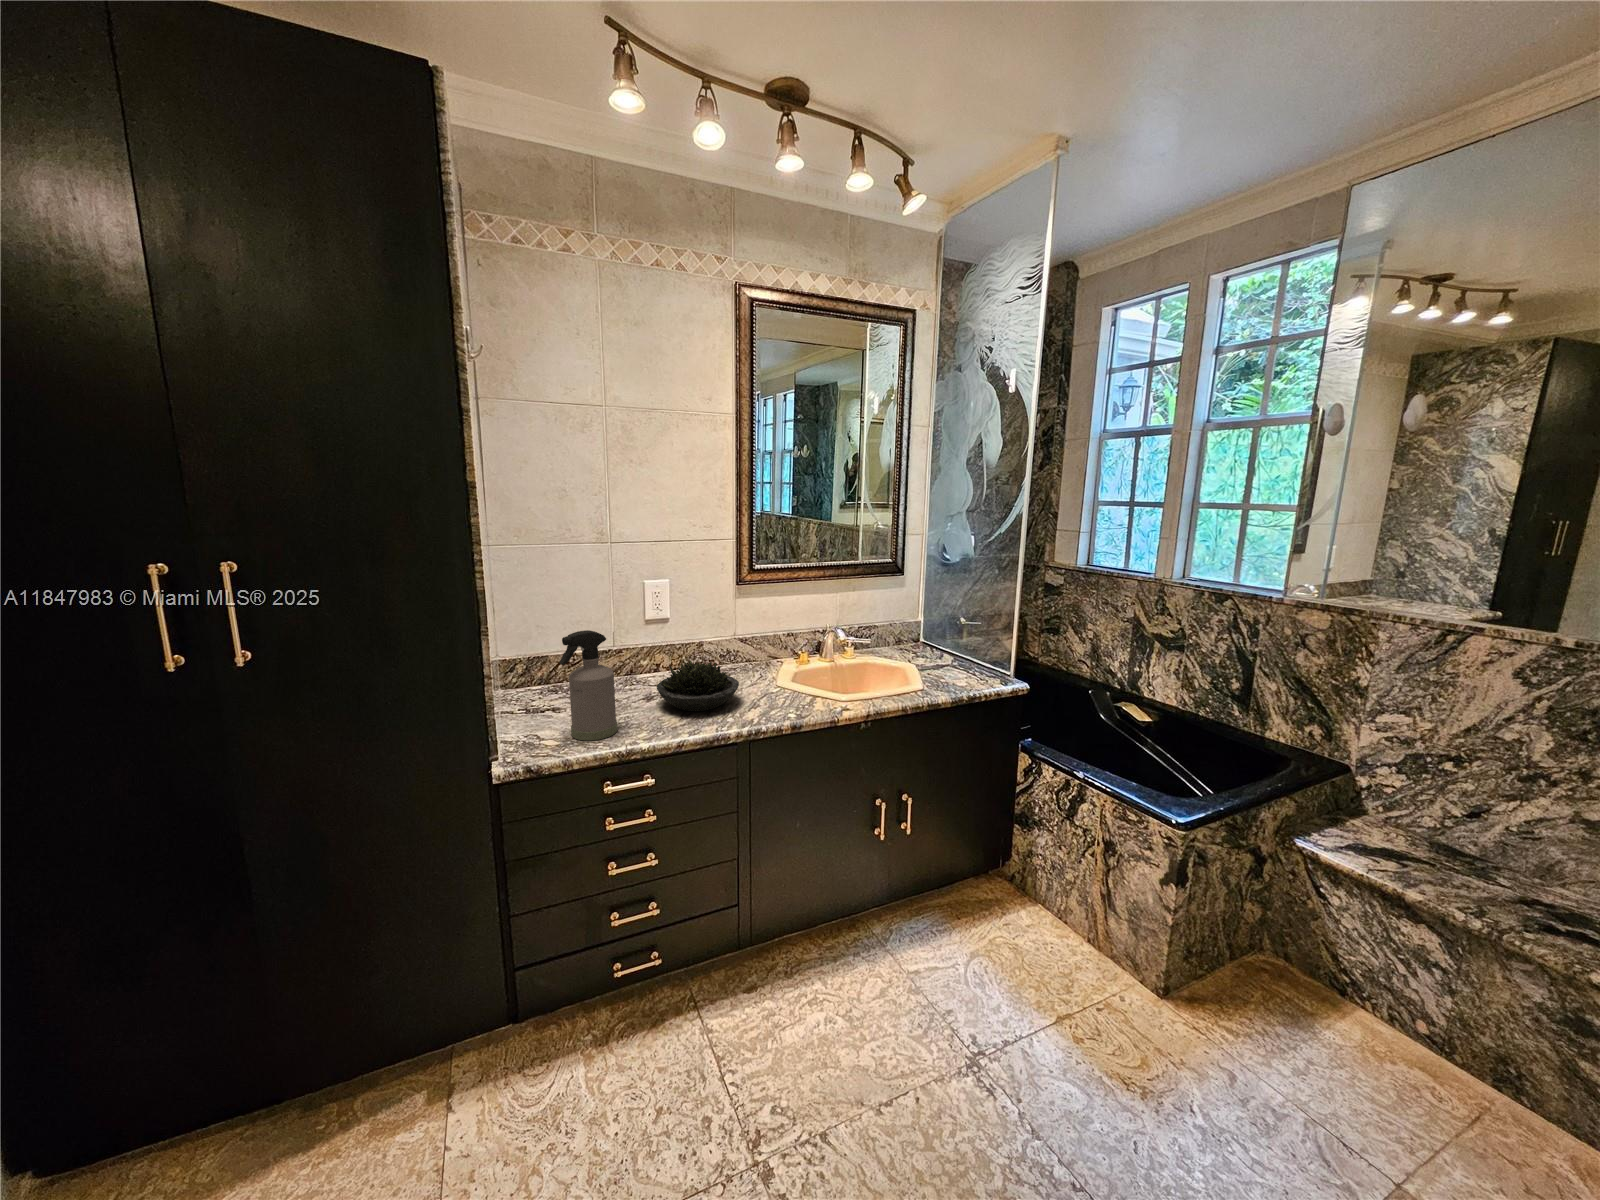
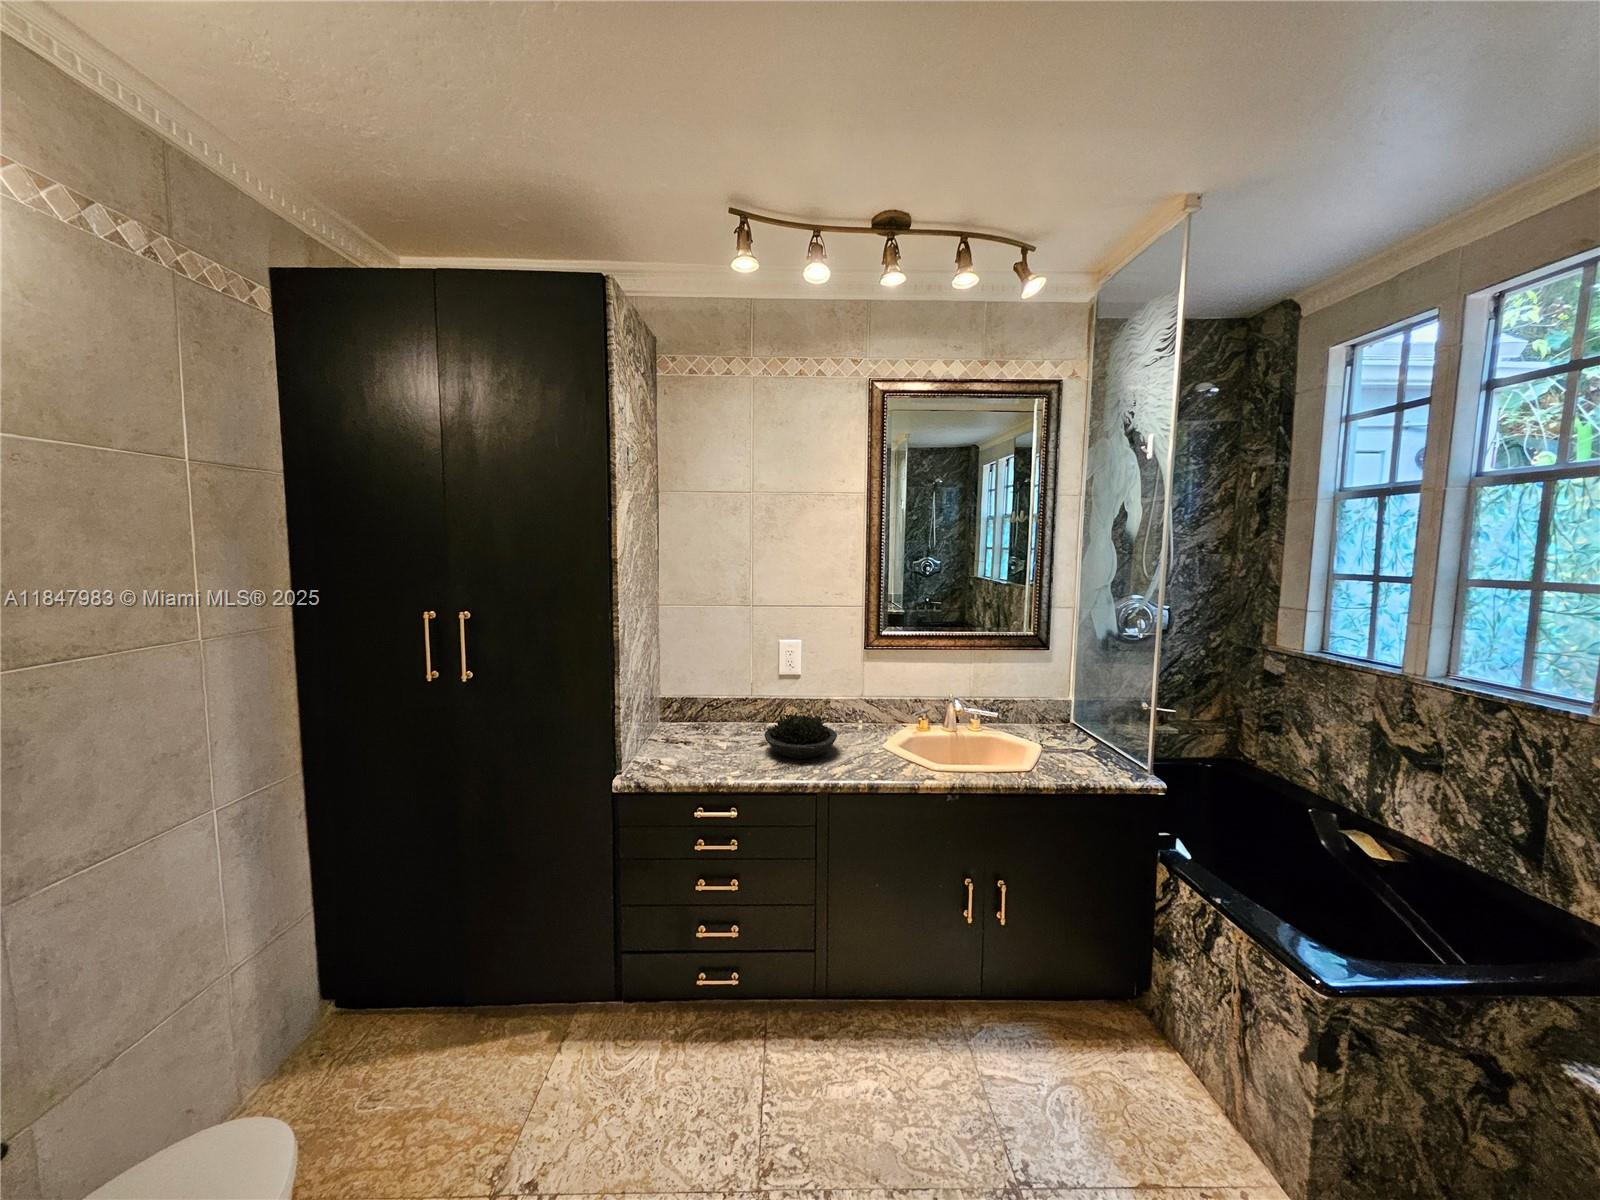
spray bottle: present [559,630,617,741] -> none [678,677,722,770]

